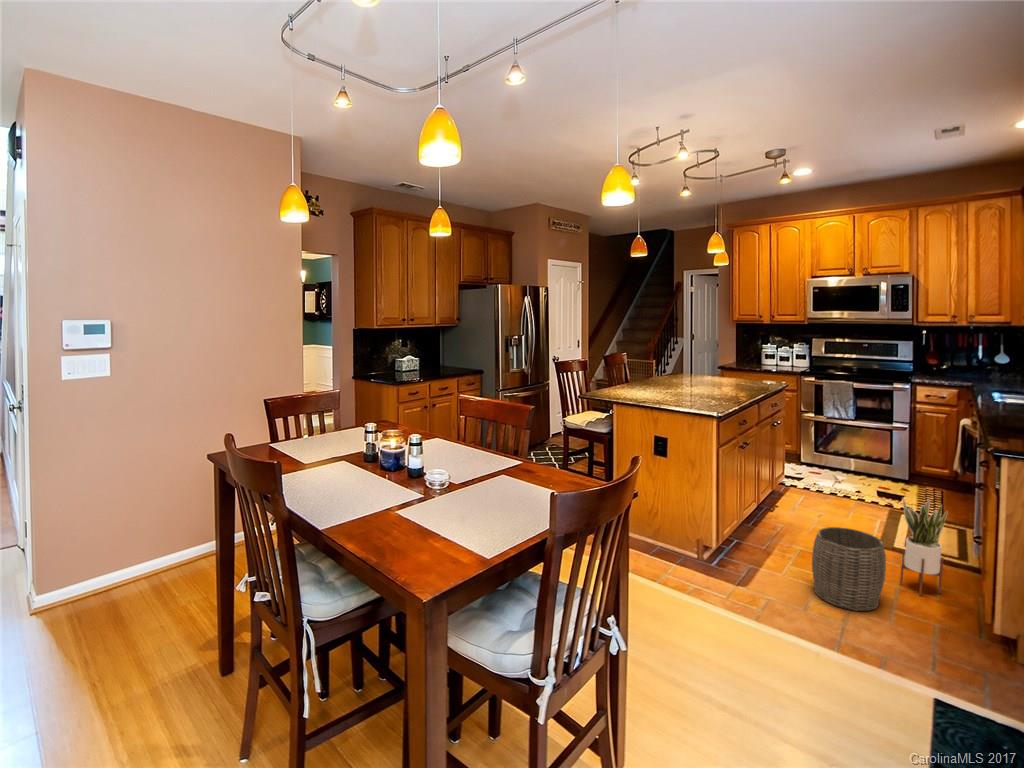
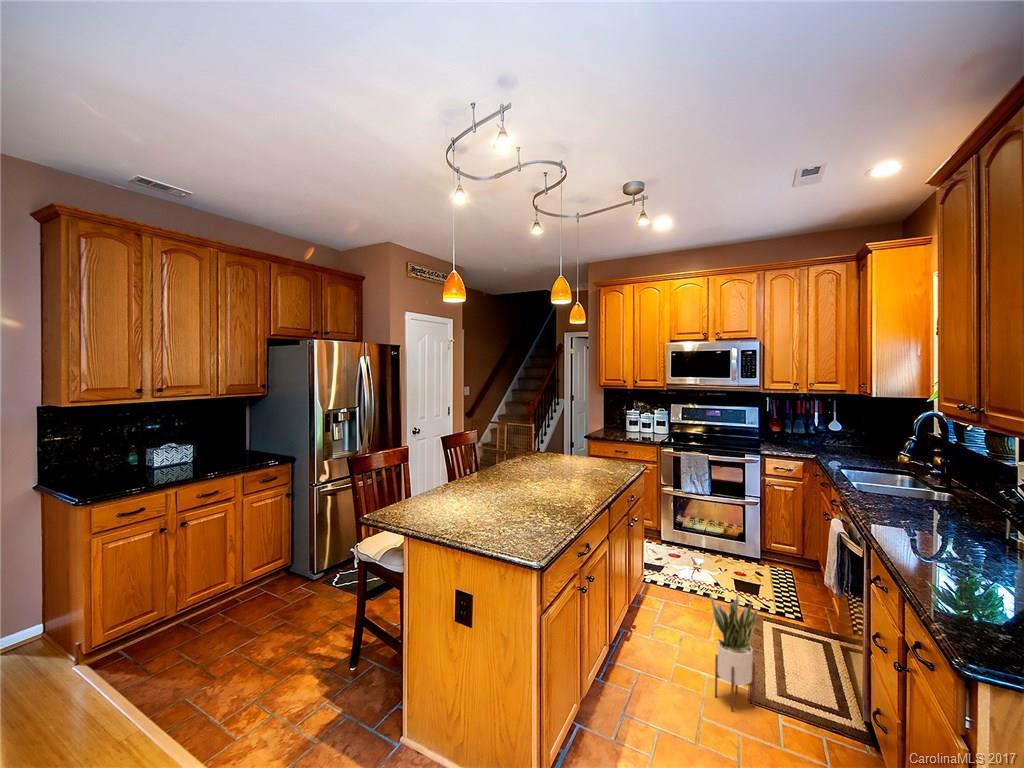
woven basket: present [812,527,886,611] -> none [613,631,688,738]

